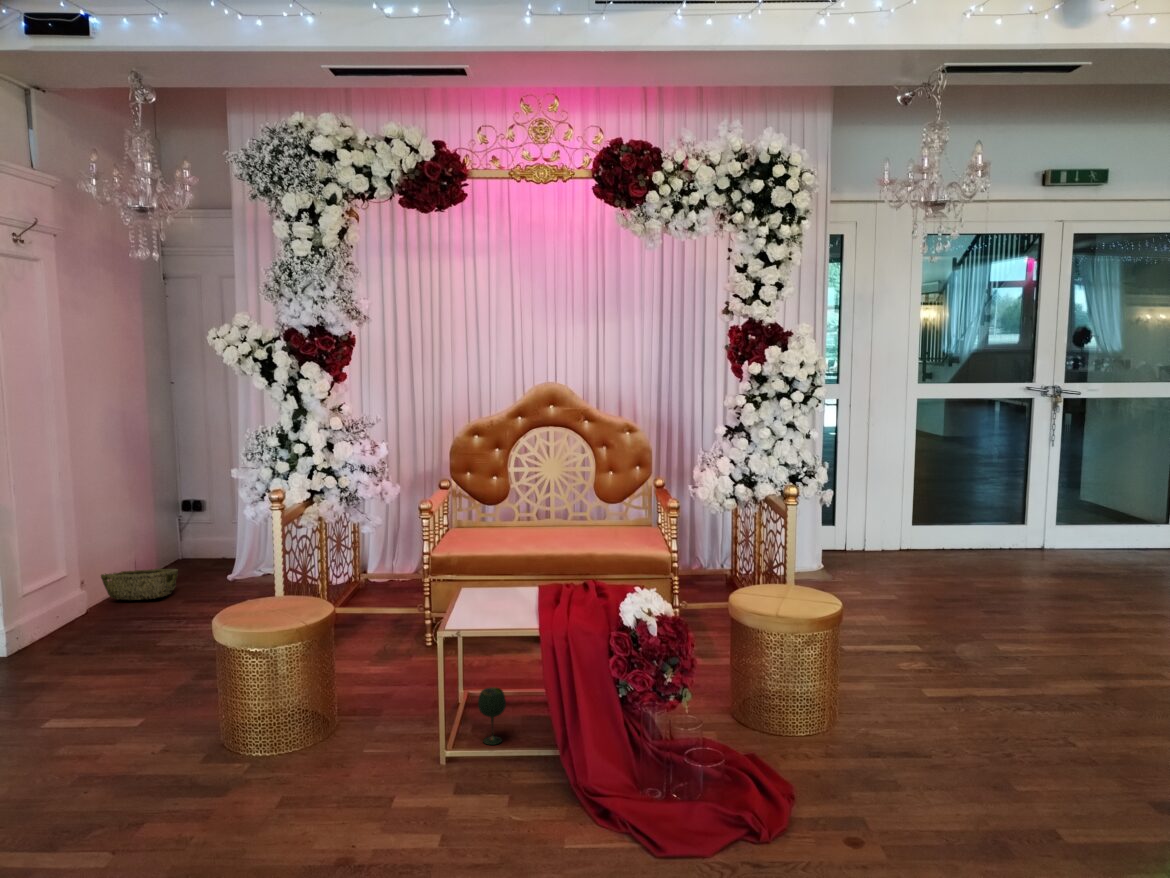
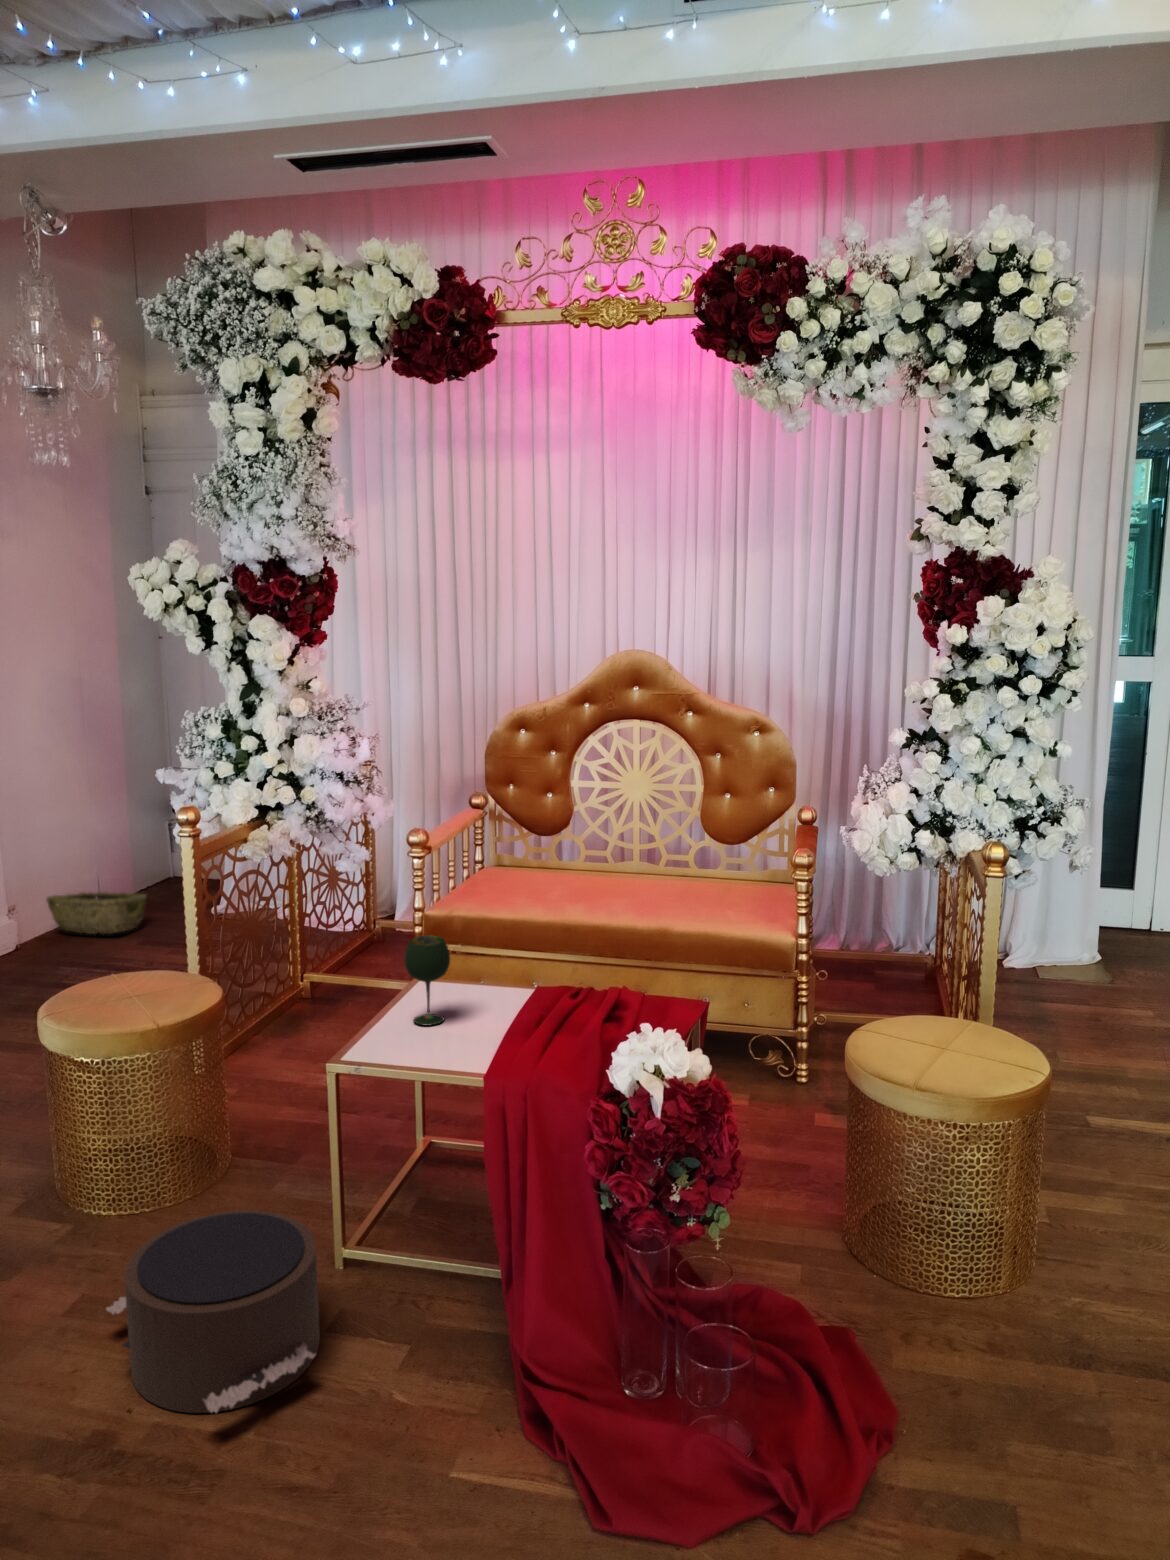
wine glass: present [478,687,506,745] -> present [404,935,450,1025]
pouf: none [318,729,469,845] -> present [106,1210,320,1413]

